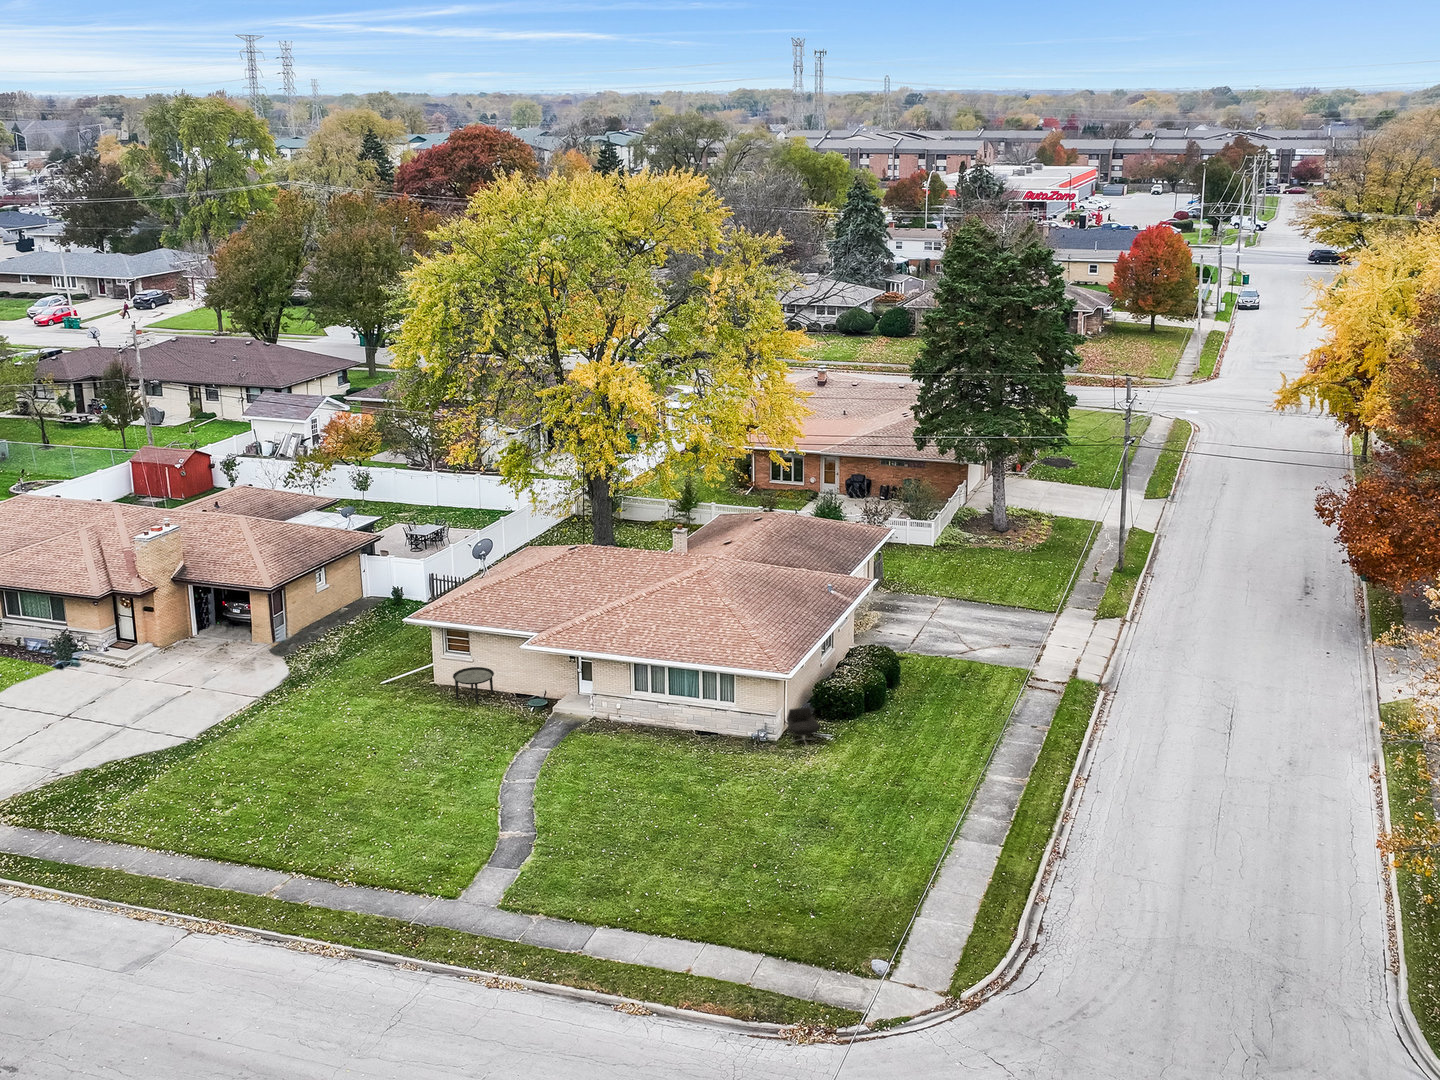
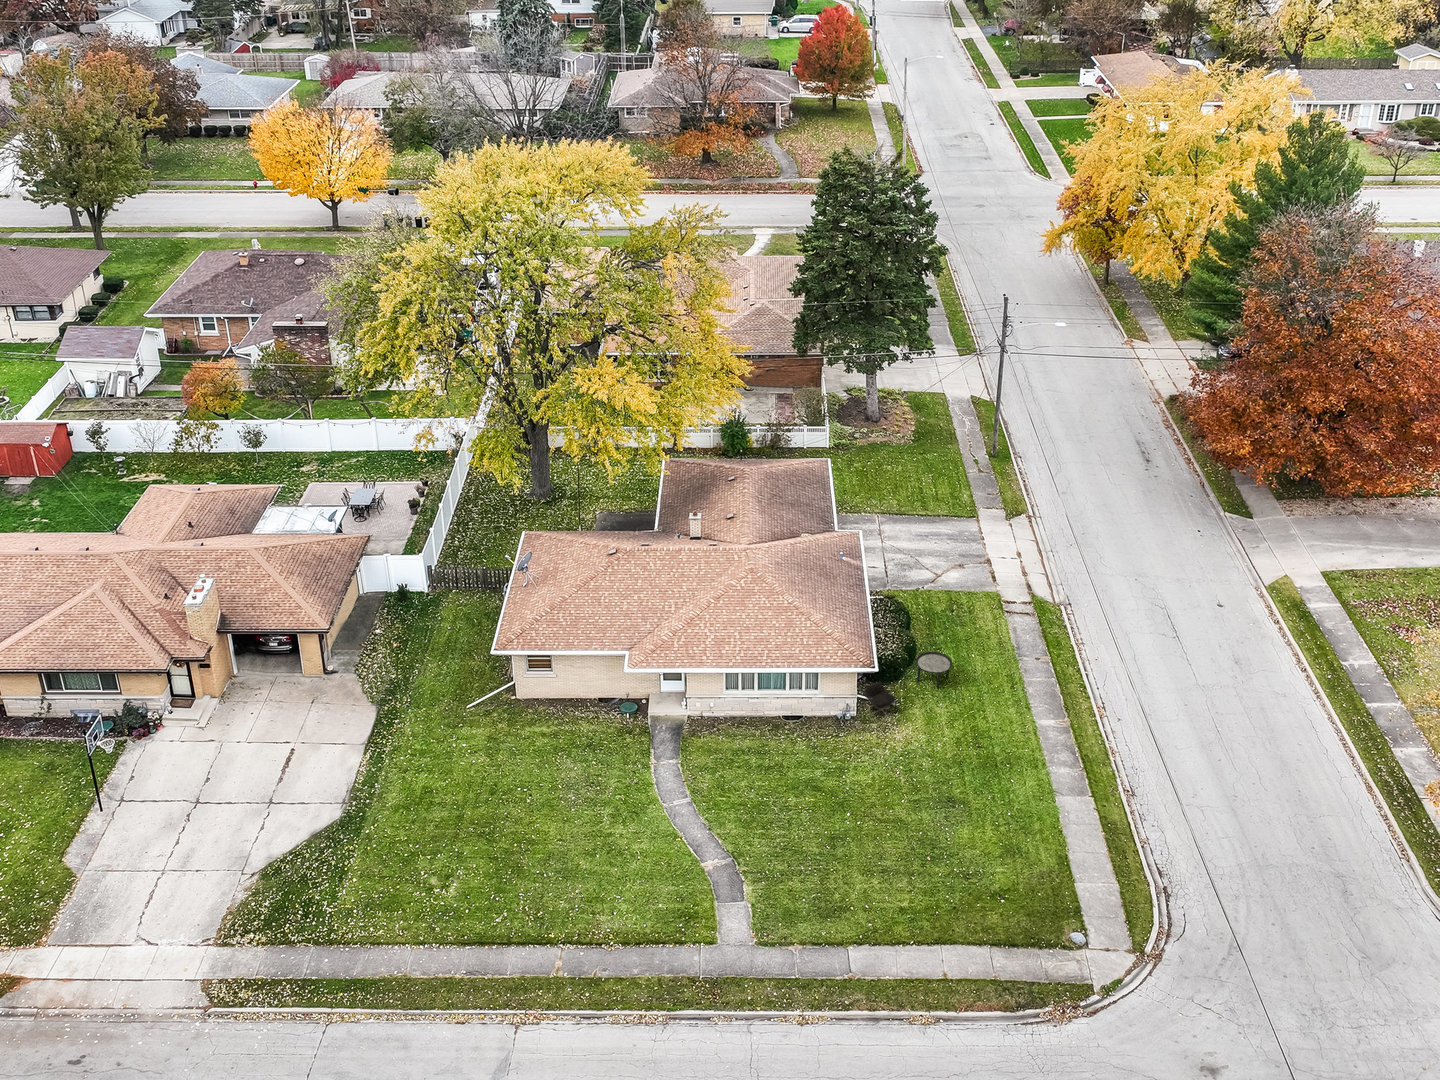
round table: present [453,667,494,704] -> present [916,652,952,688]

